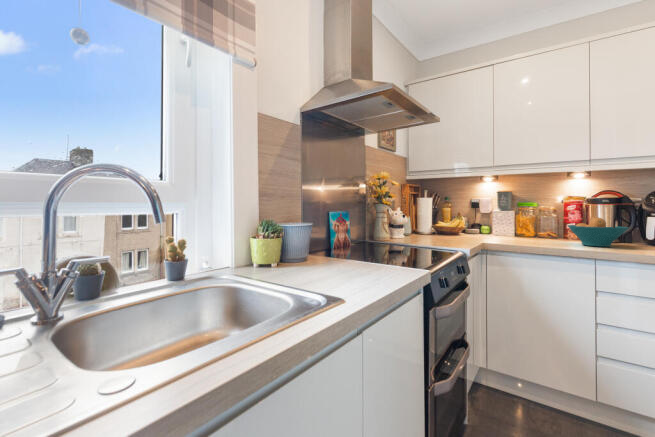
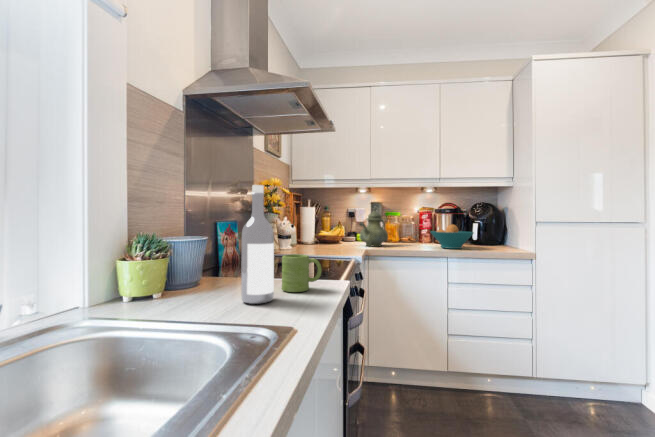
wine bottle: none [329,184,353,275] -> present [241,185,274,304]
teapot: none [478,196,515,240] -> present [360,206,388,246]
mug: none [364,240,397,270] -> present [282,254,322,292]

